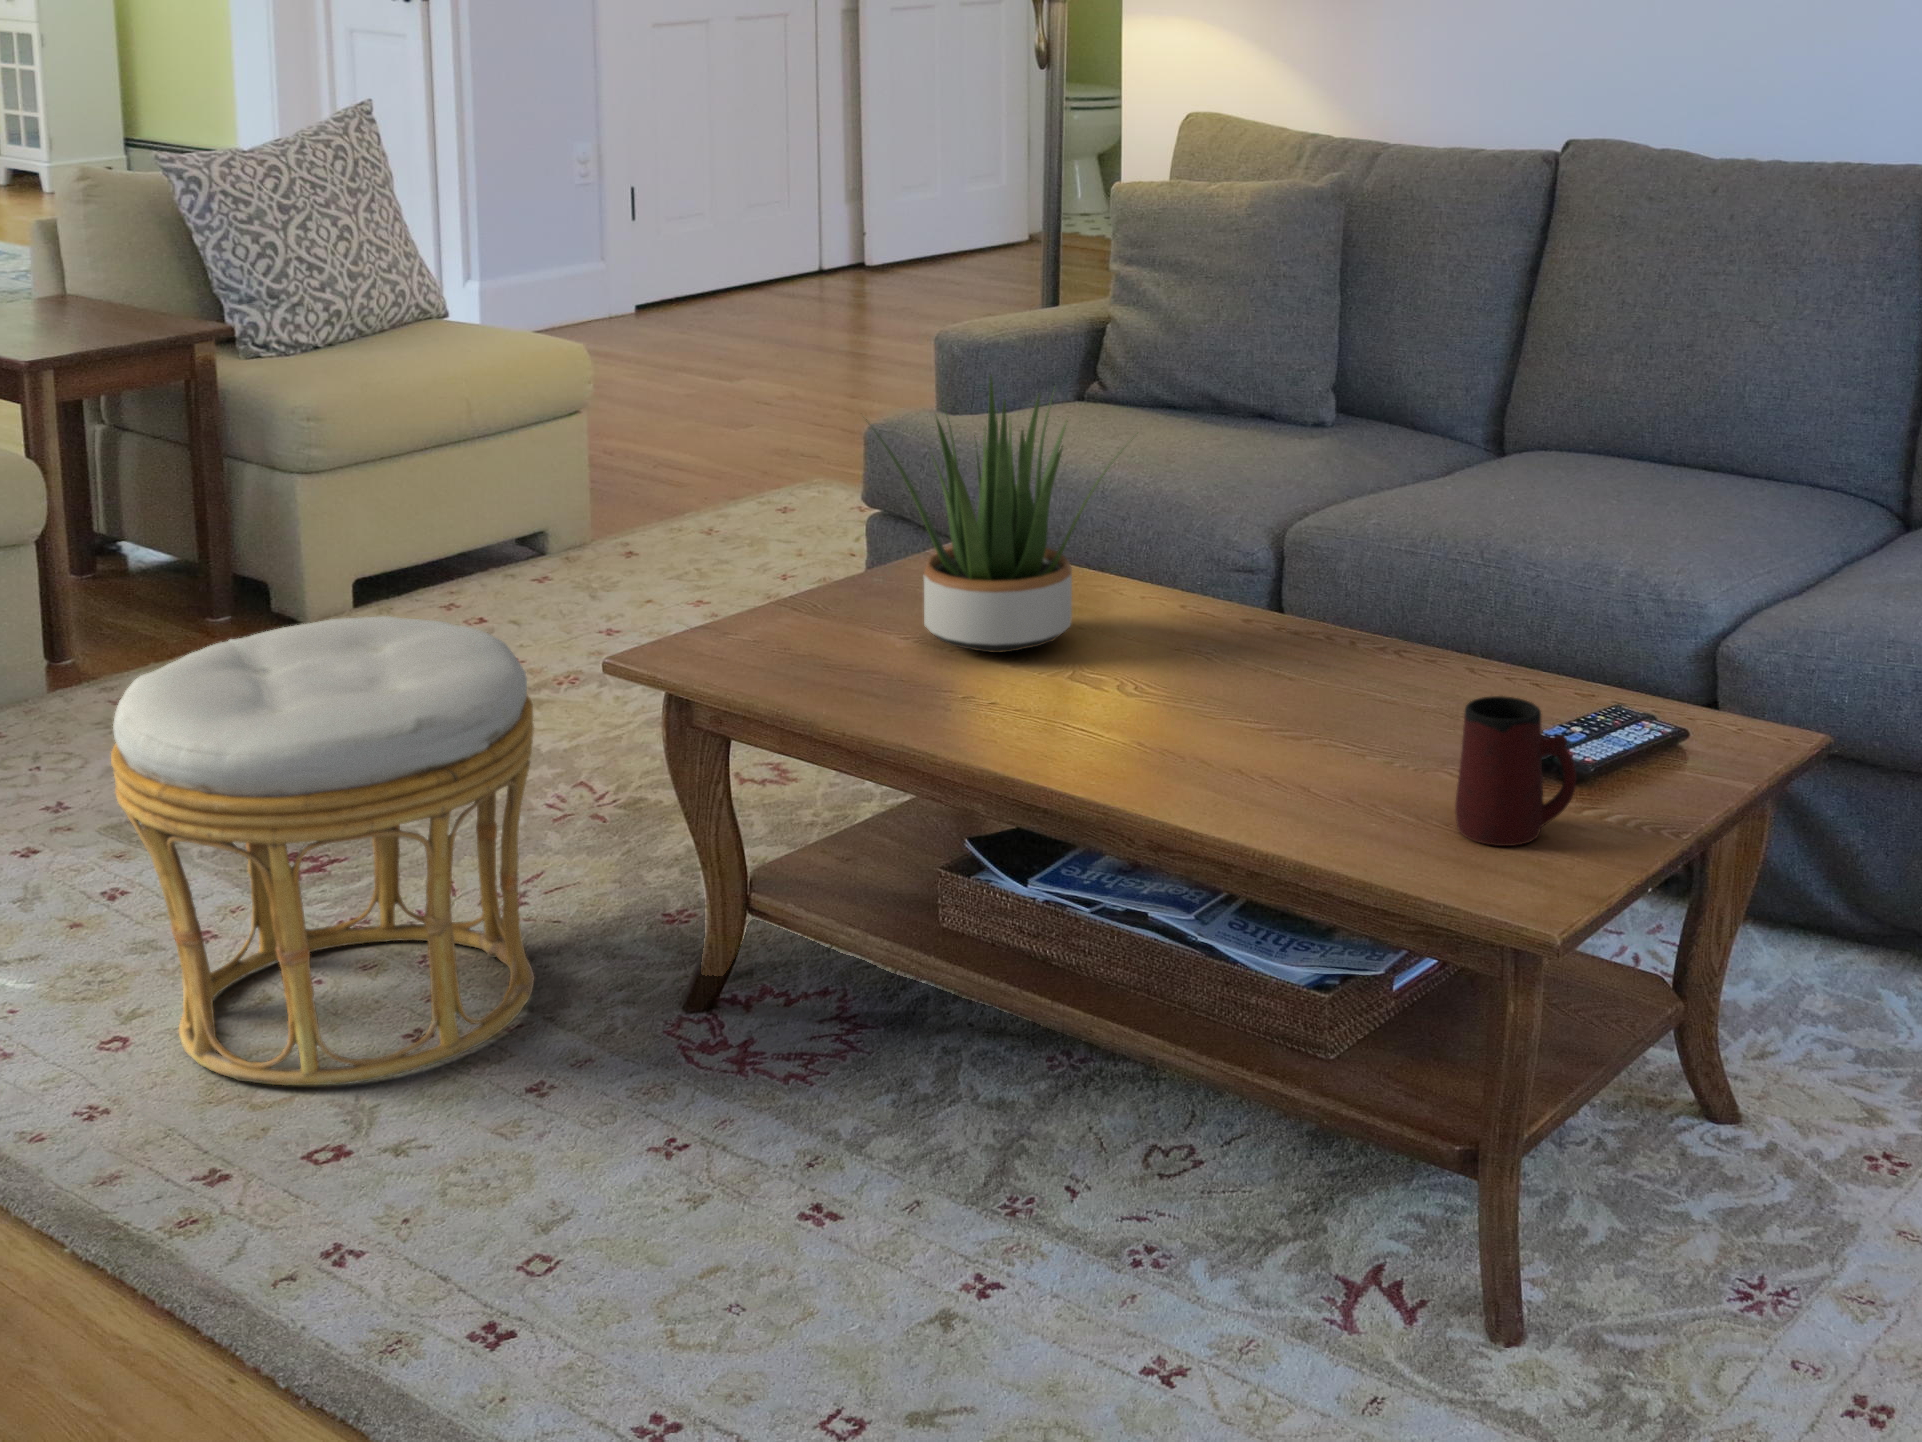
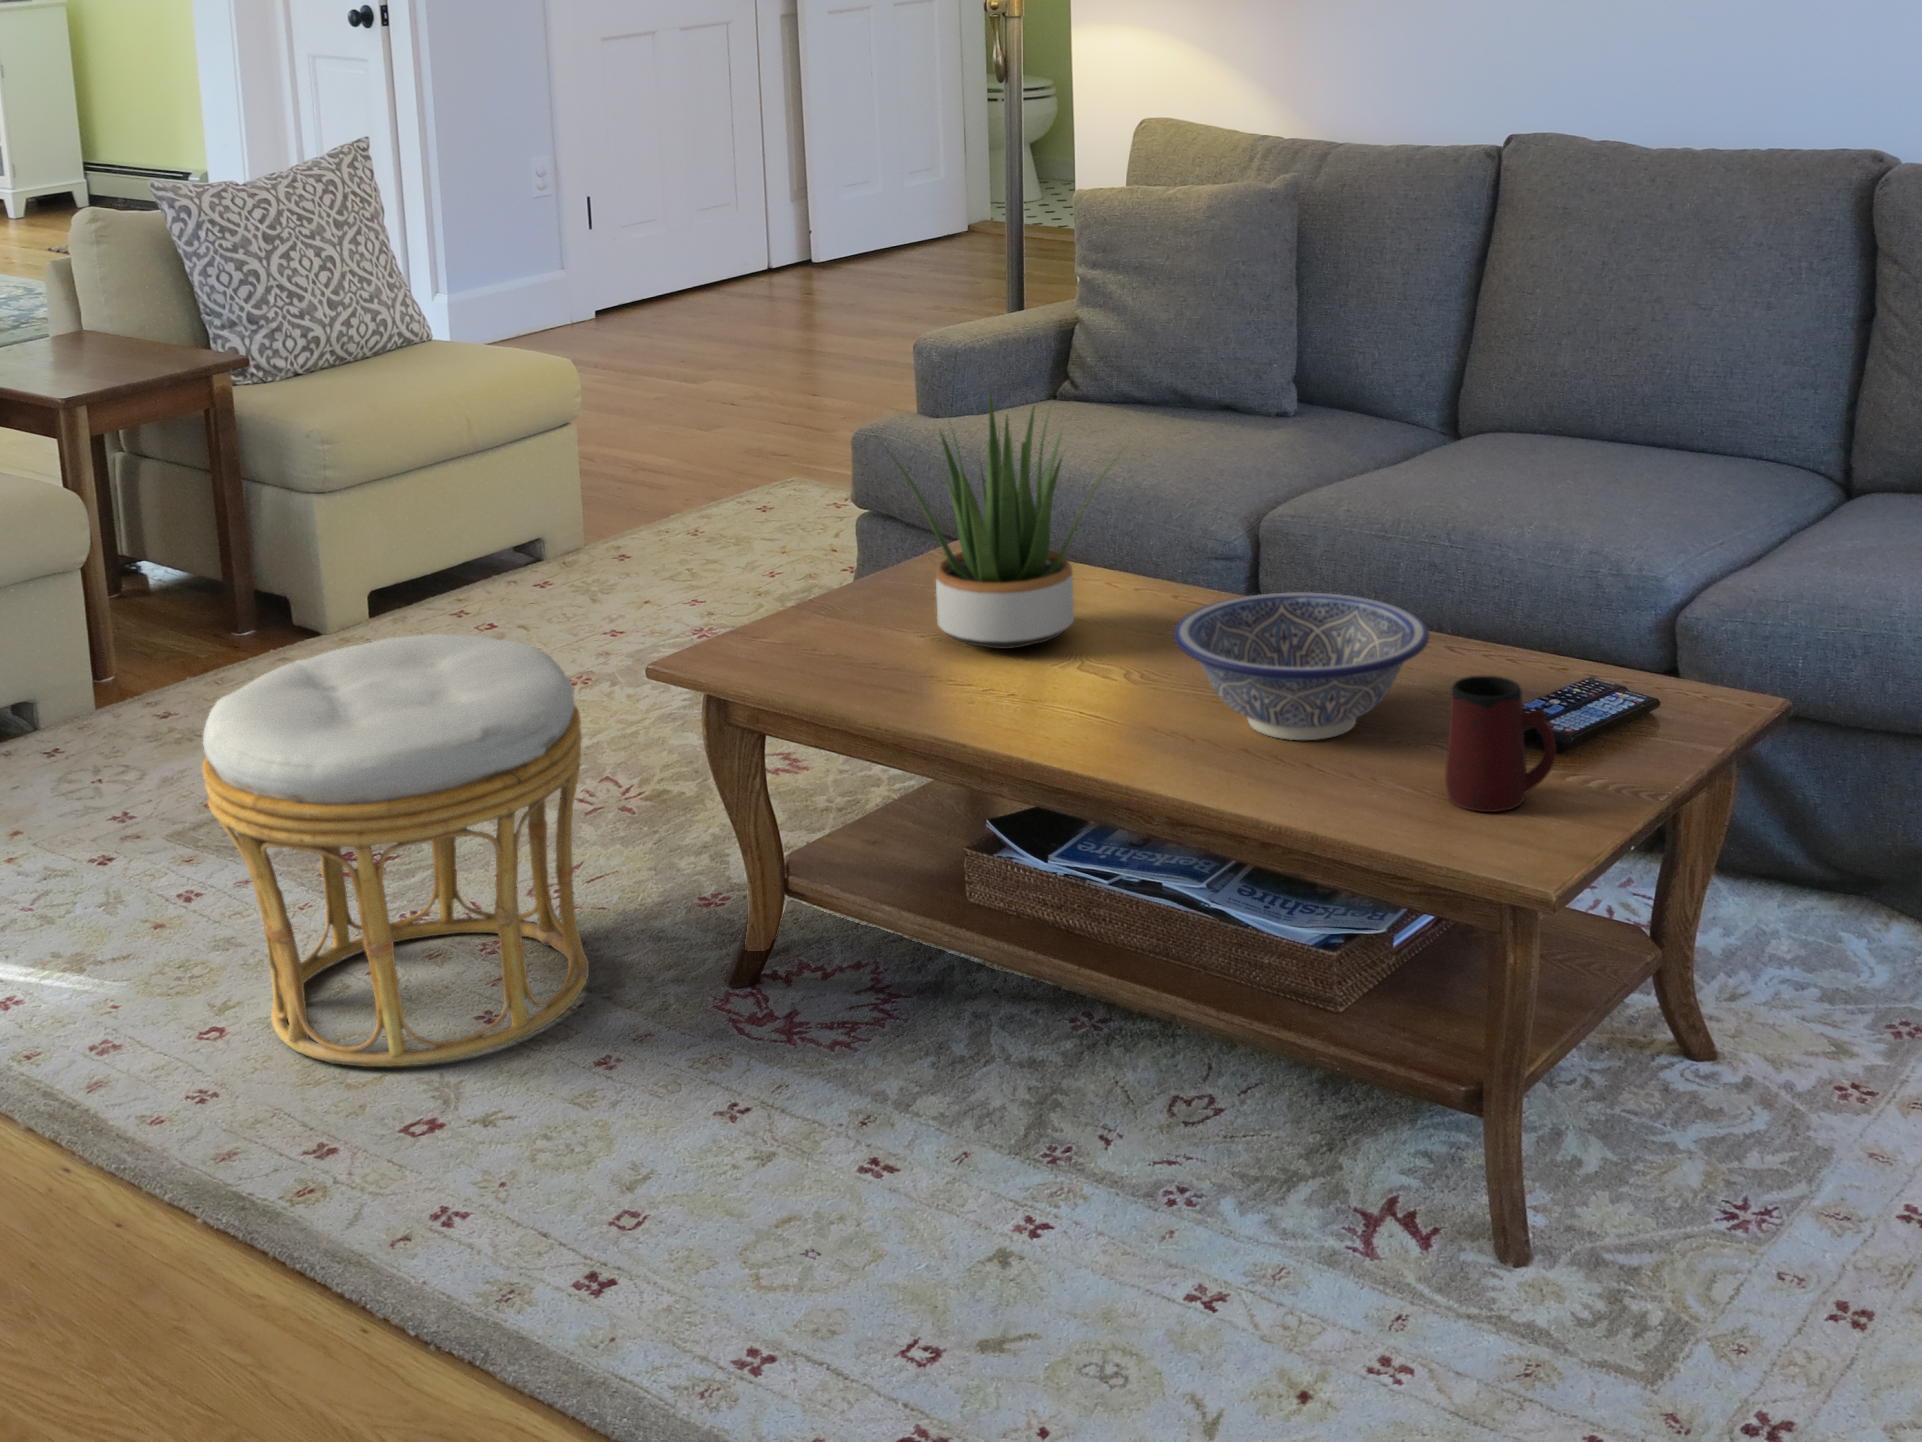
decorative bowl: none [1171,601,1447,761] -> present [1174,592,1429,740]

